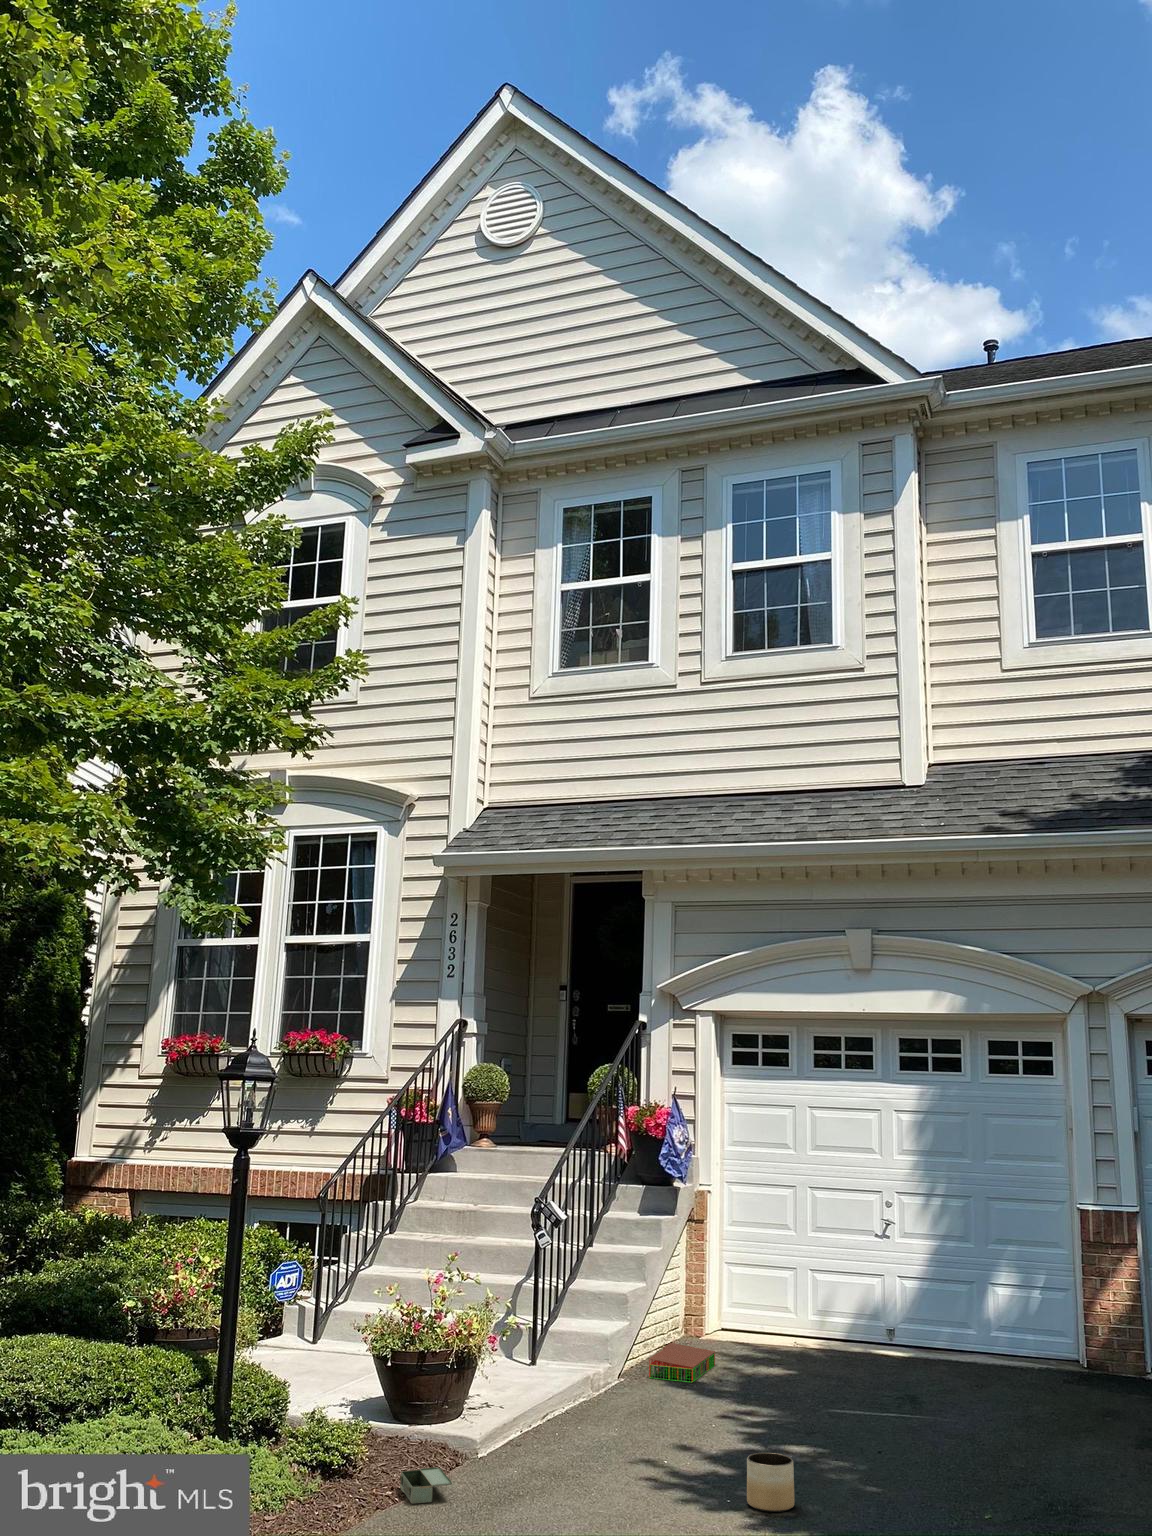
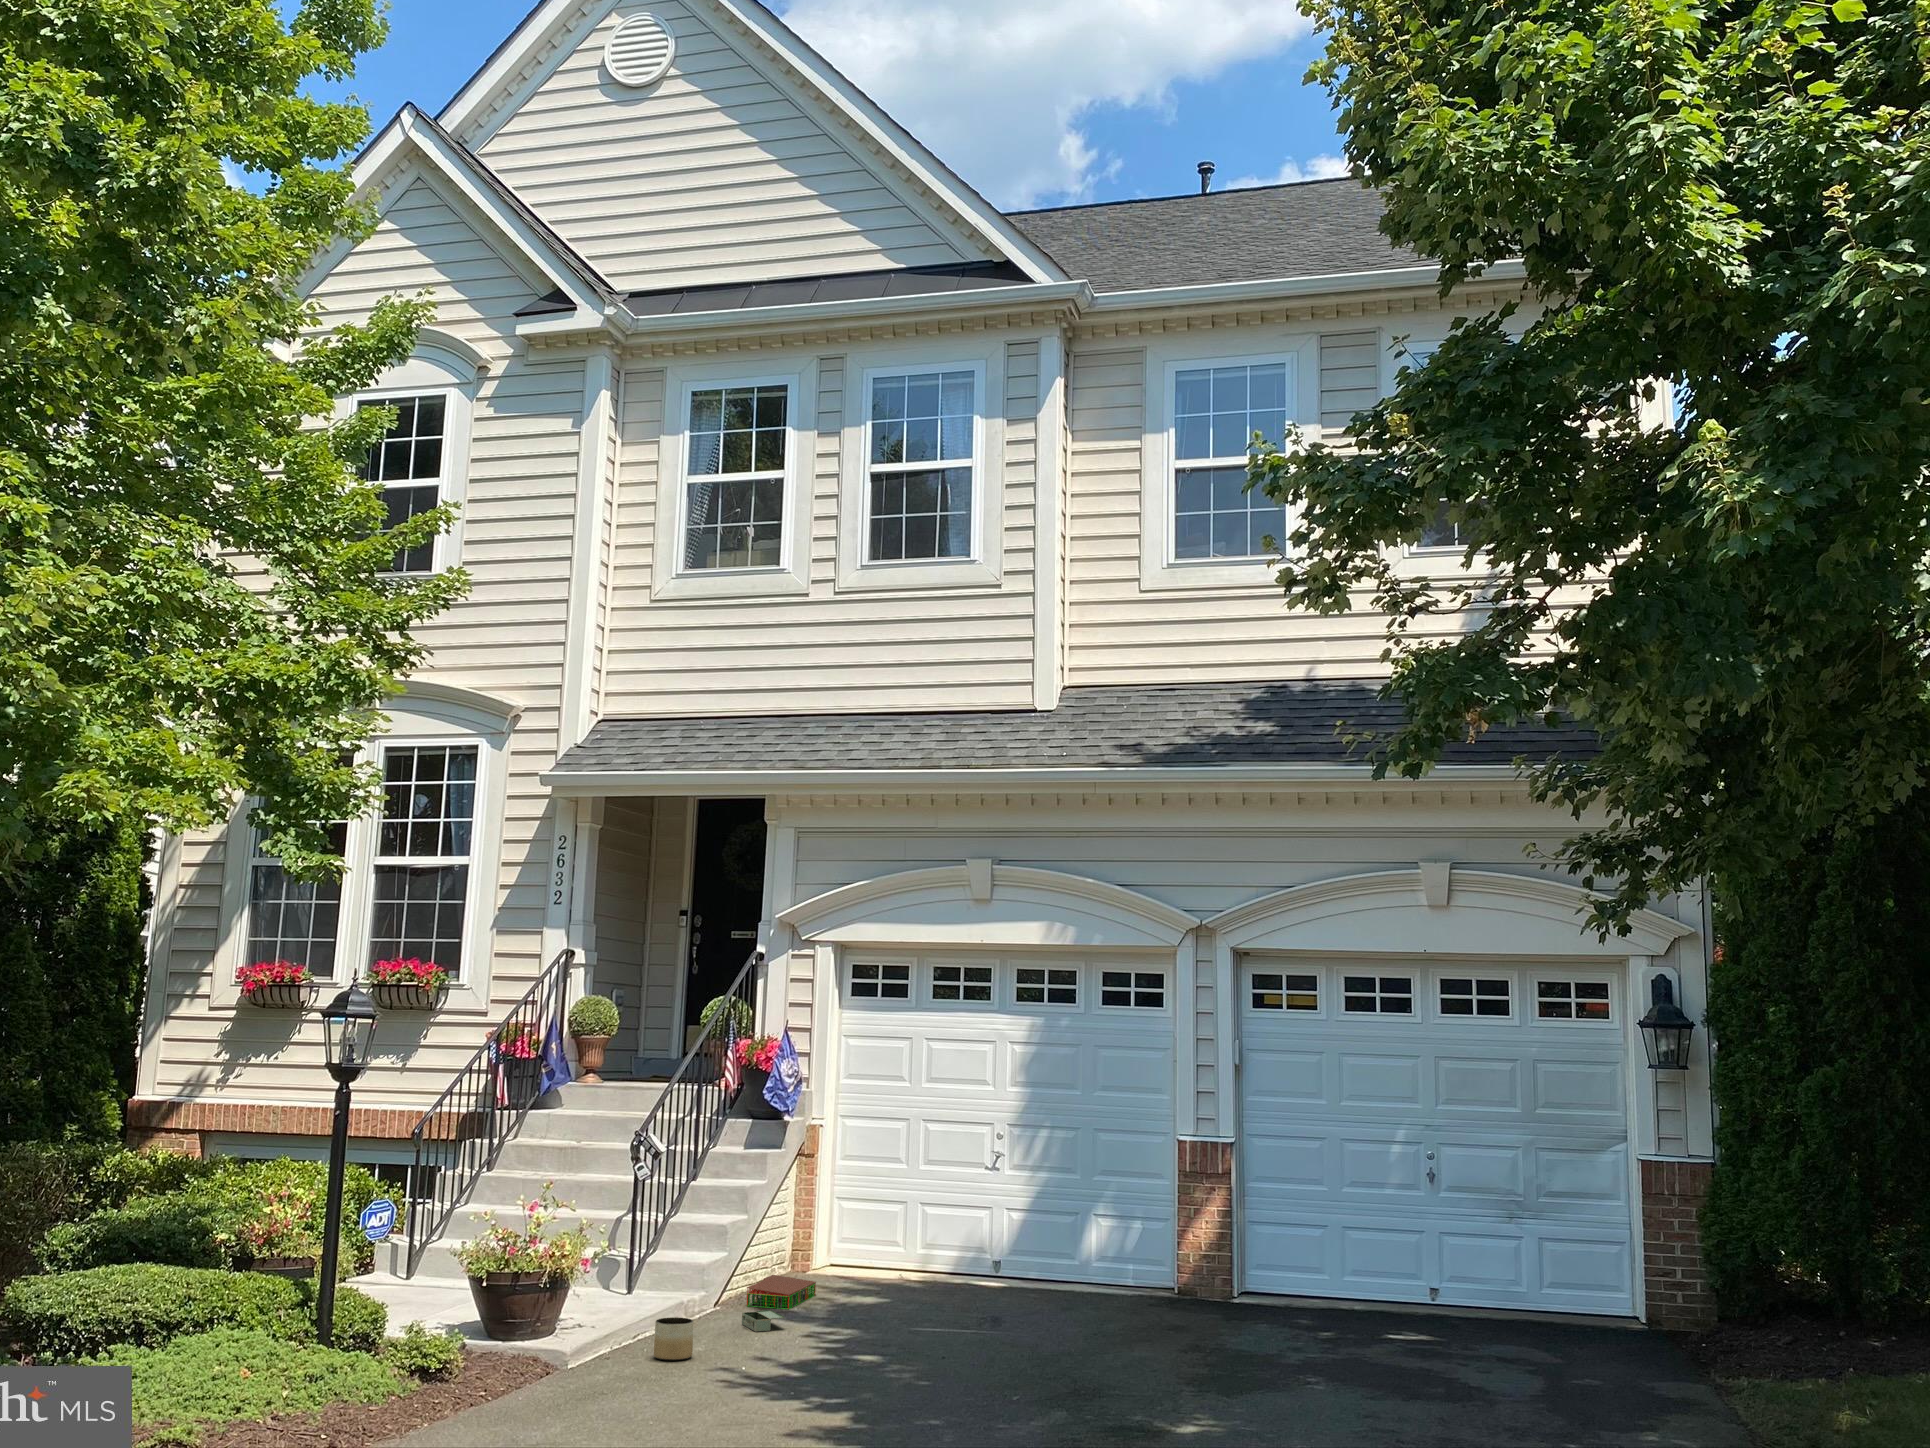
planter: present [747,1453,794,1512] -> present [654,1317,693,1361]
toolbox: present [400,1467,452,1504] -> present [742,1310,785,1332]

